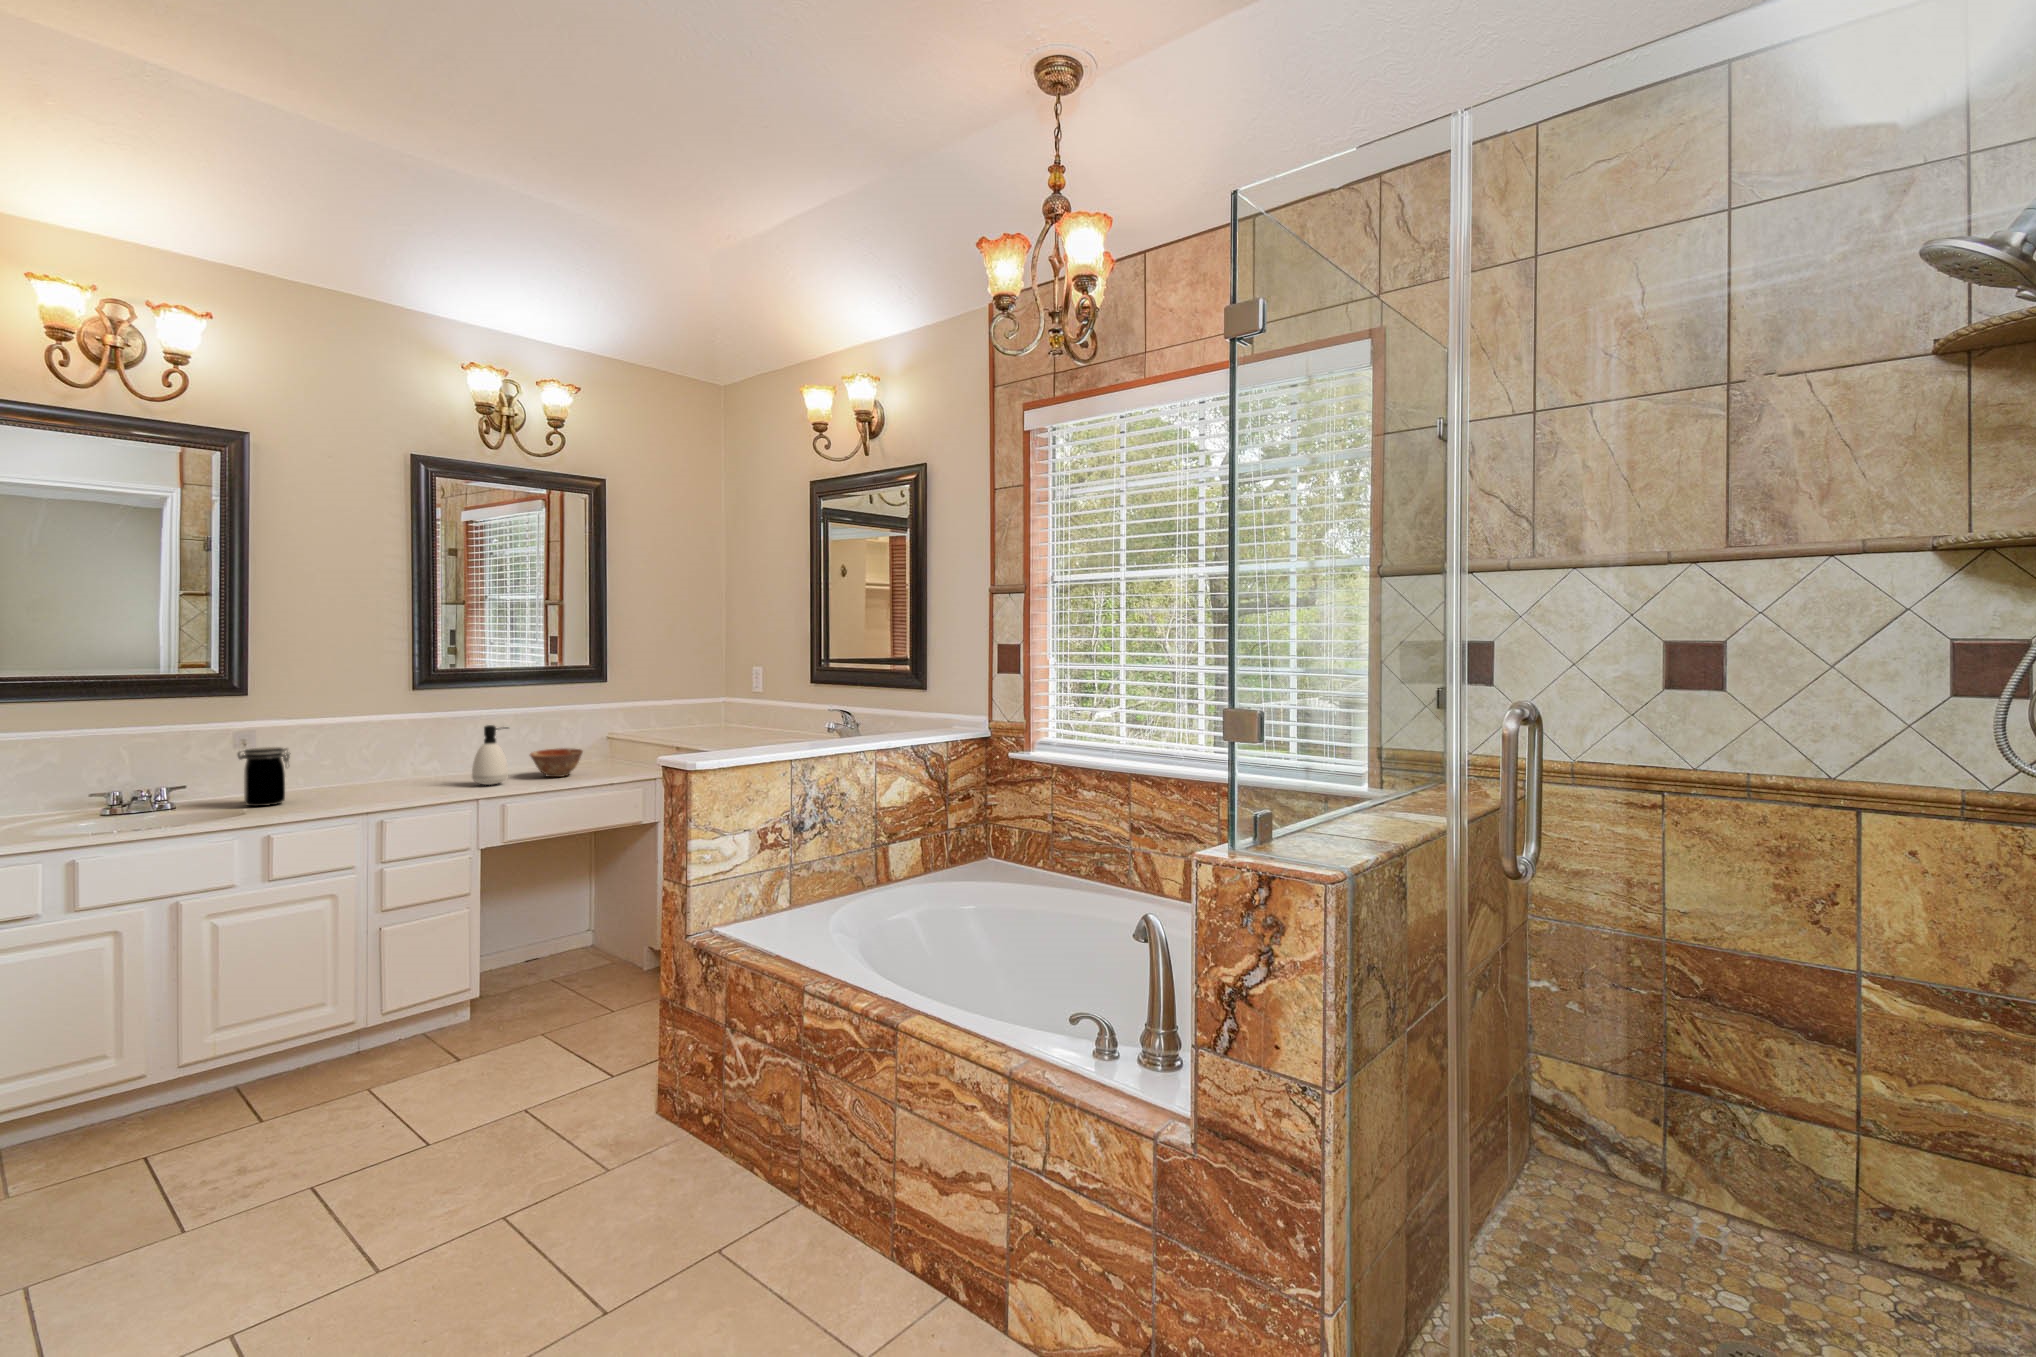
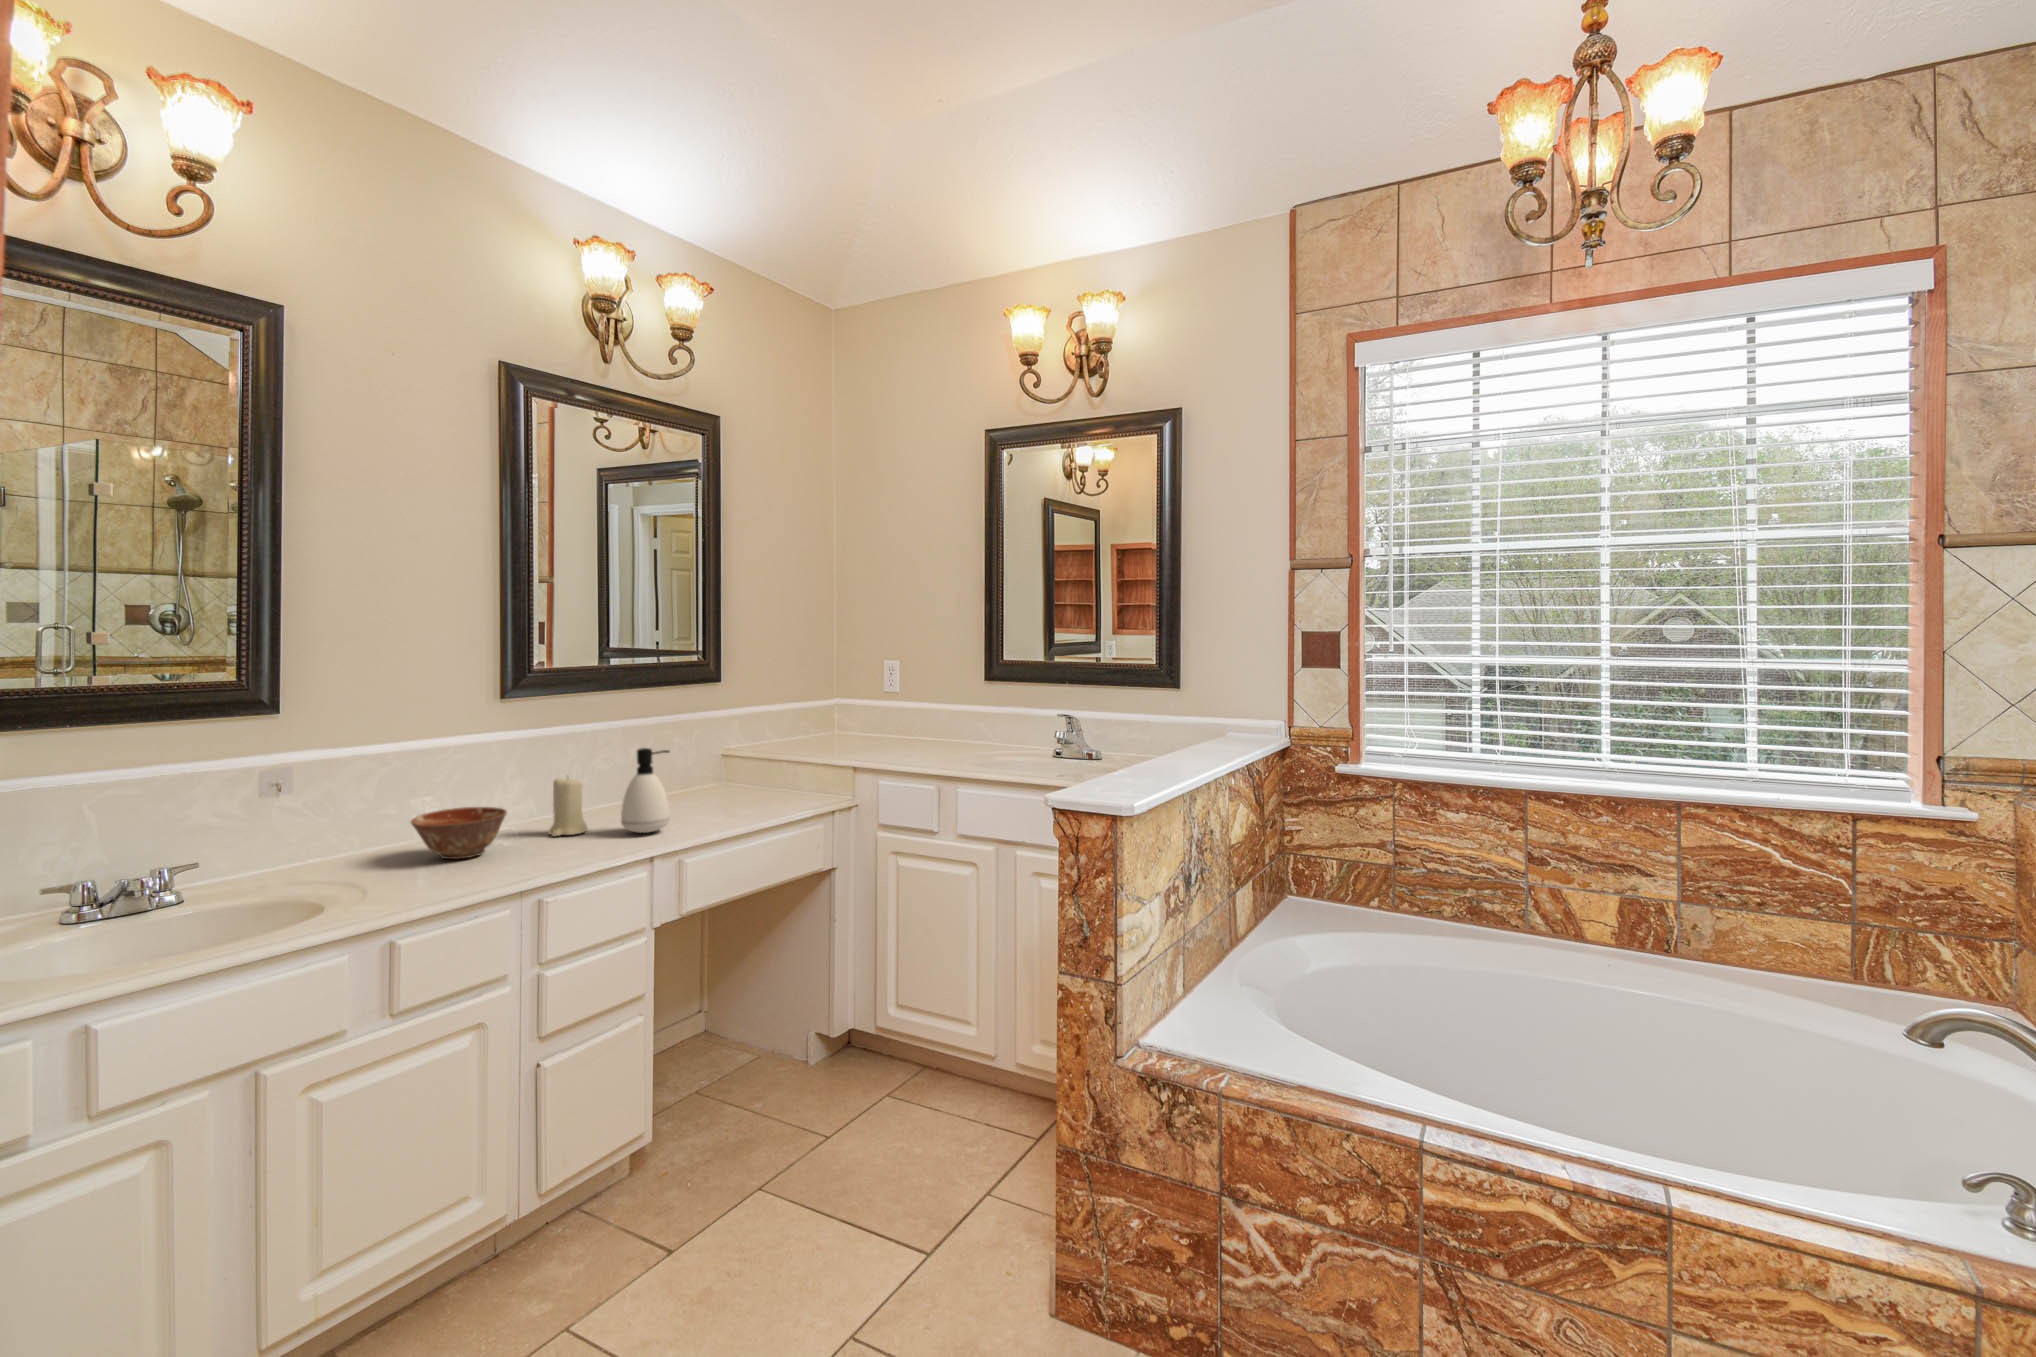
candle: none [425,743,453,785] -> present [548,778,587,836]
jar: present [238,747,290,806] -> none [304,792,387,888]
ceramic bowl: present [530,748,583,777] -> present [411,807,507,859]

